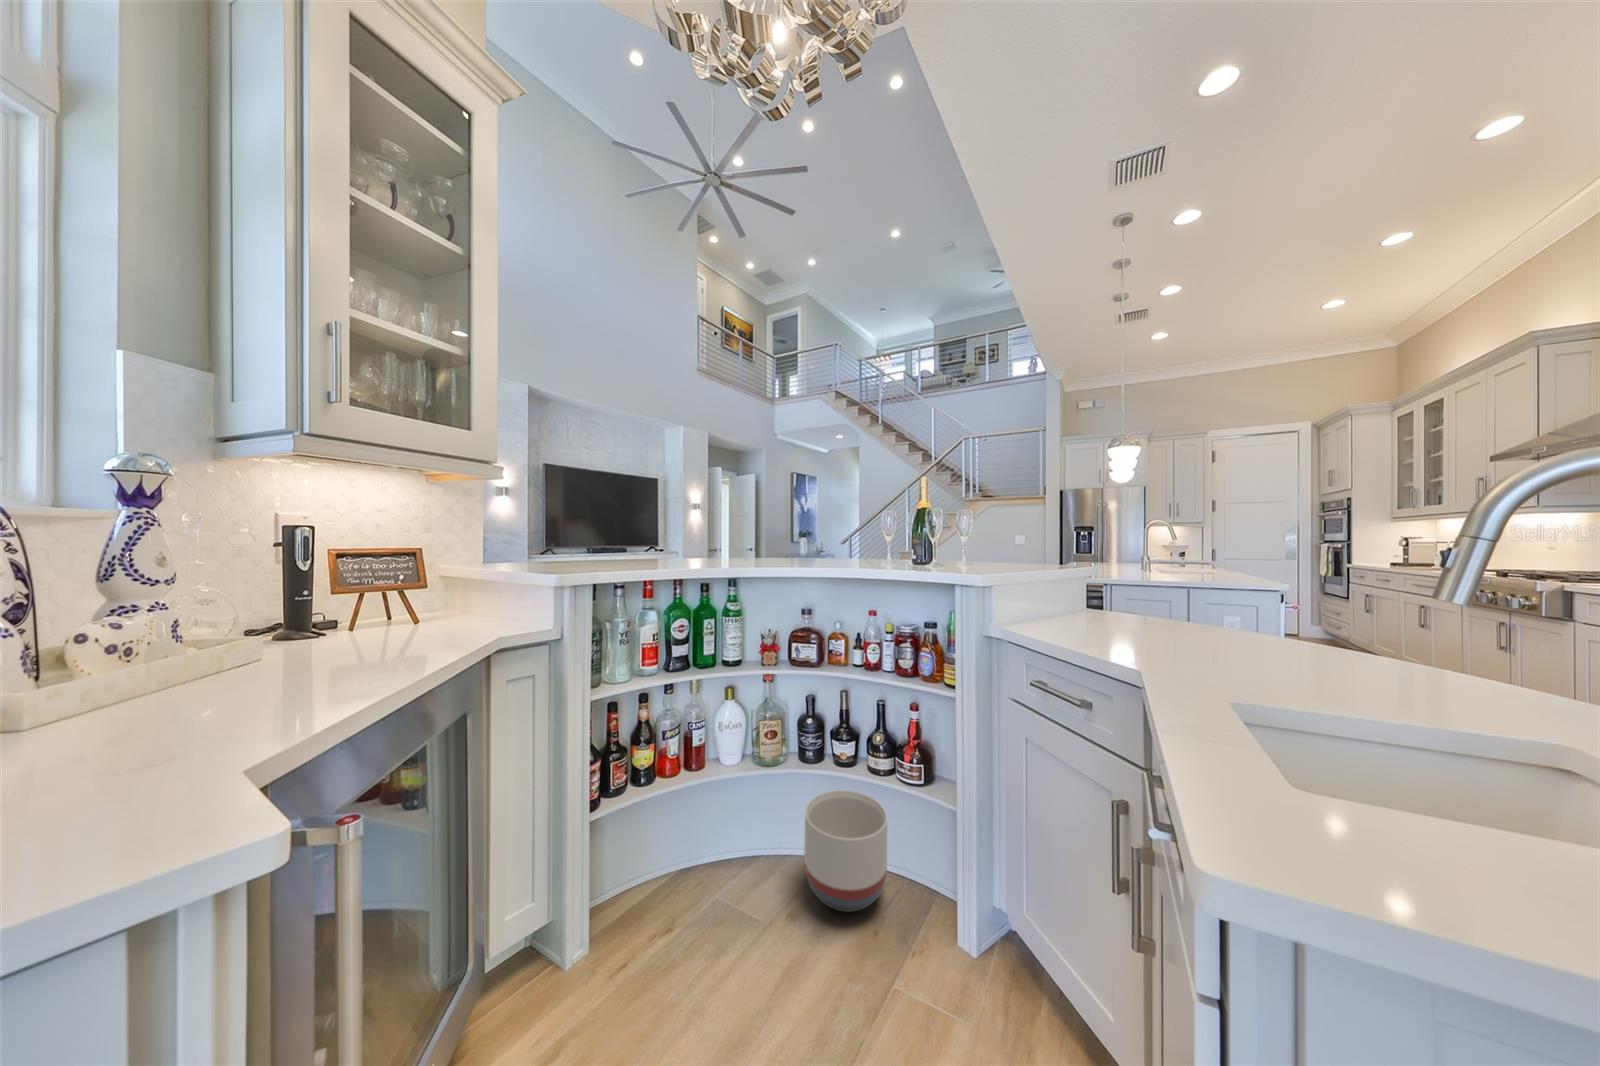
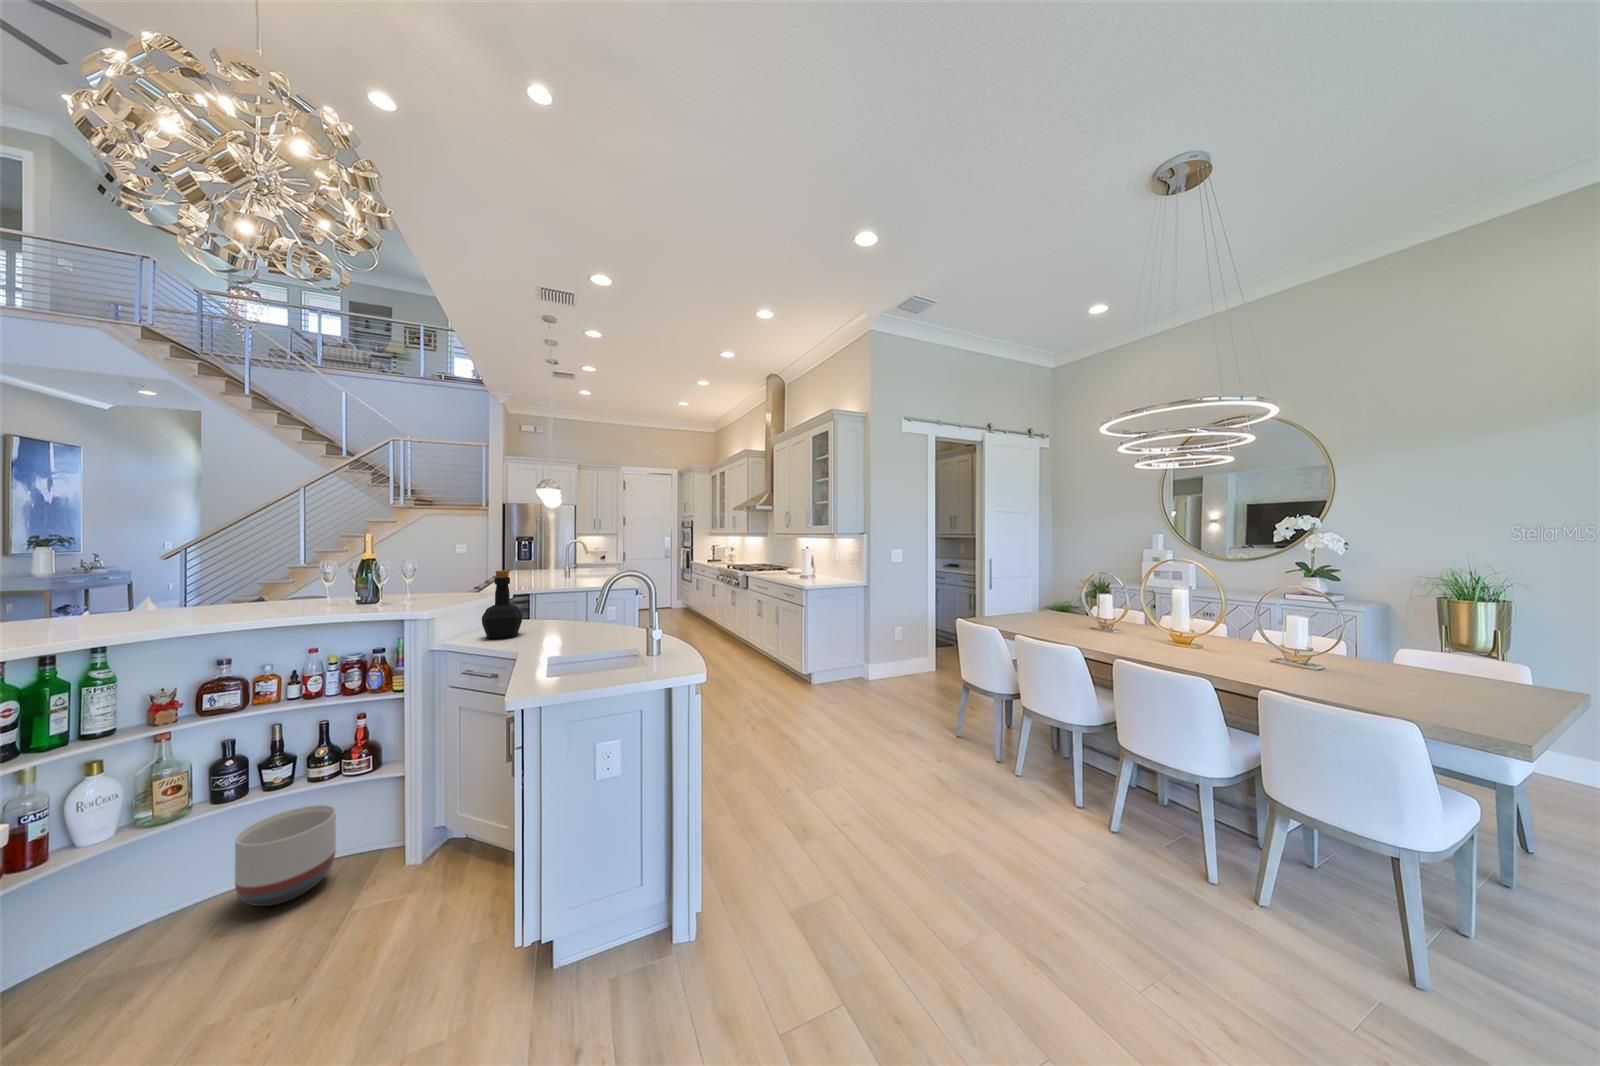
bottle: none [1067,523,1143,646] -> present [482,570,522,639]

